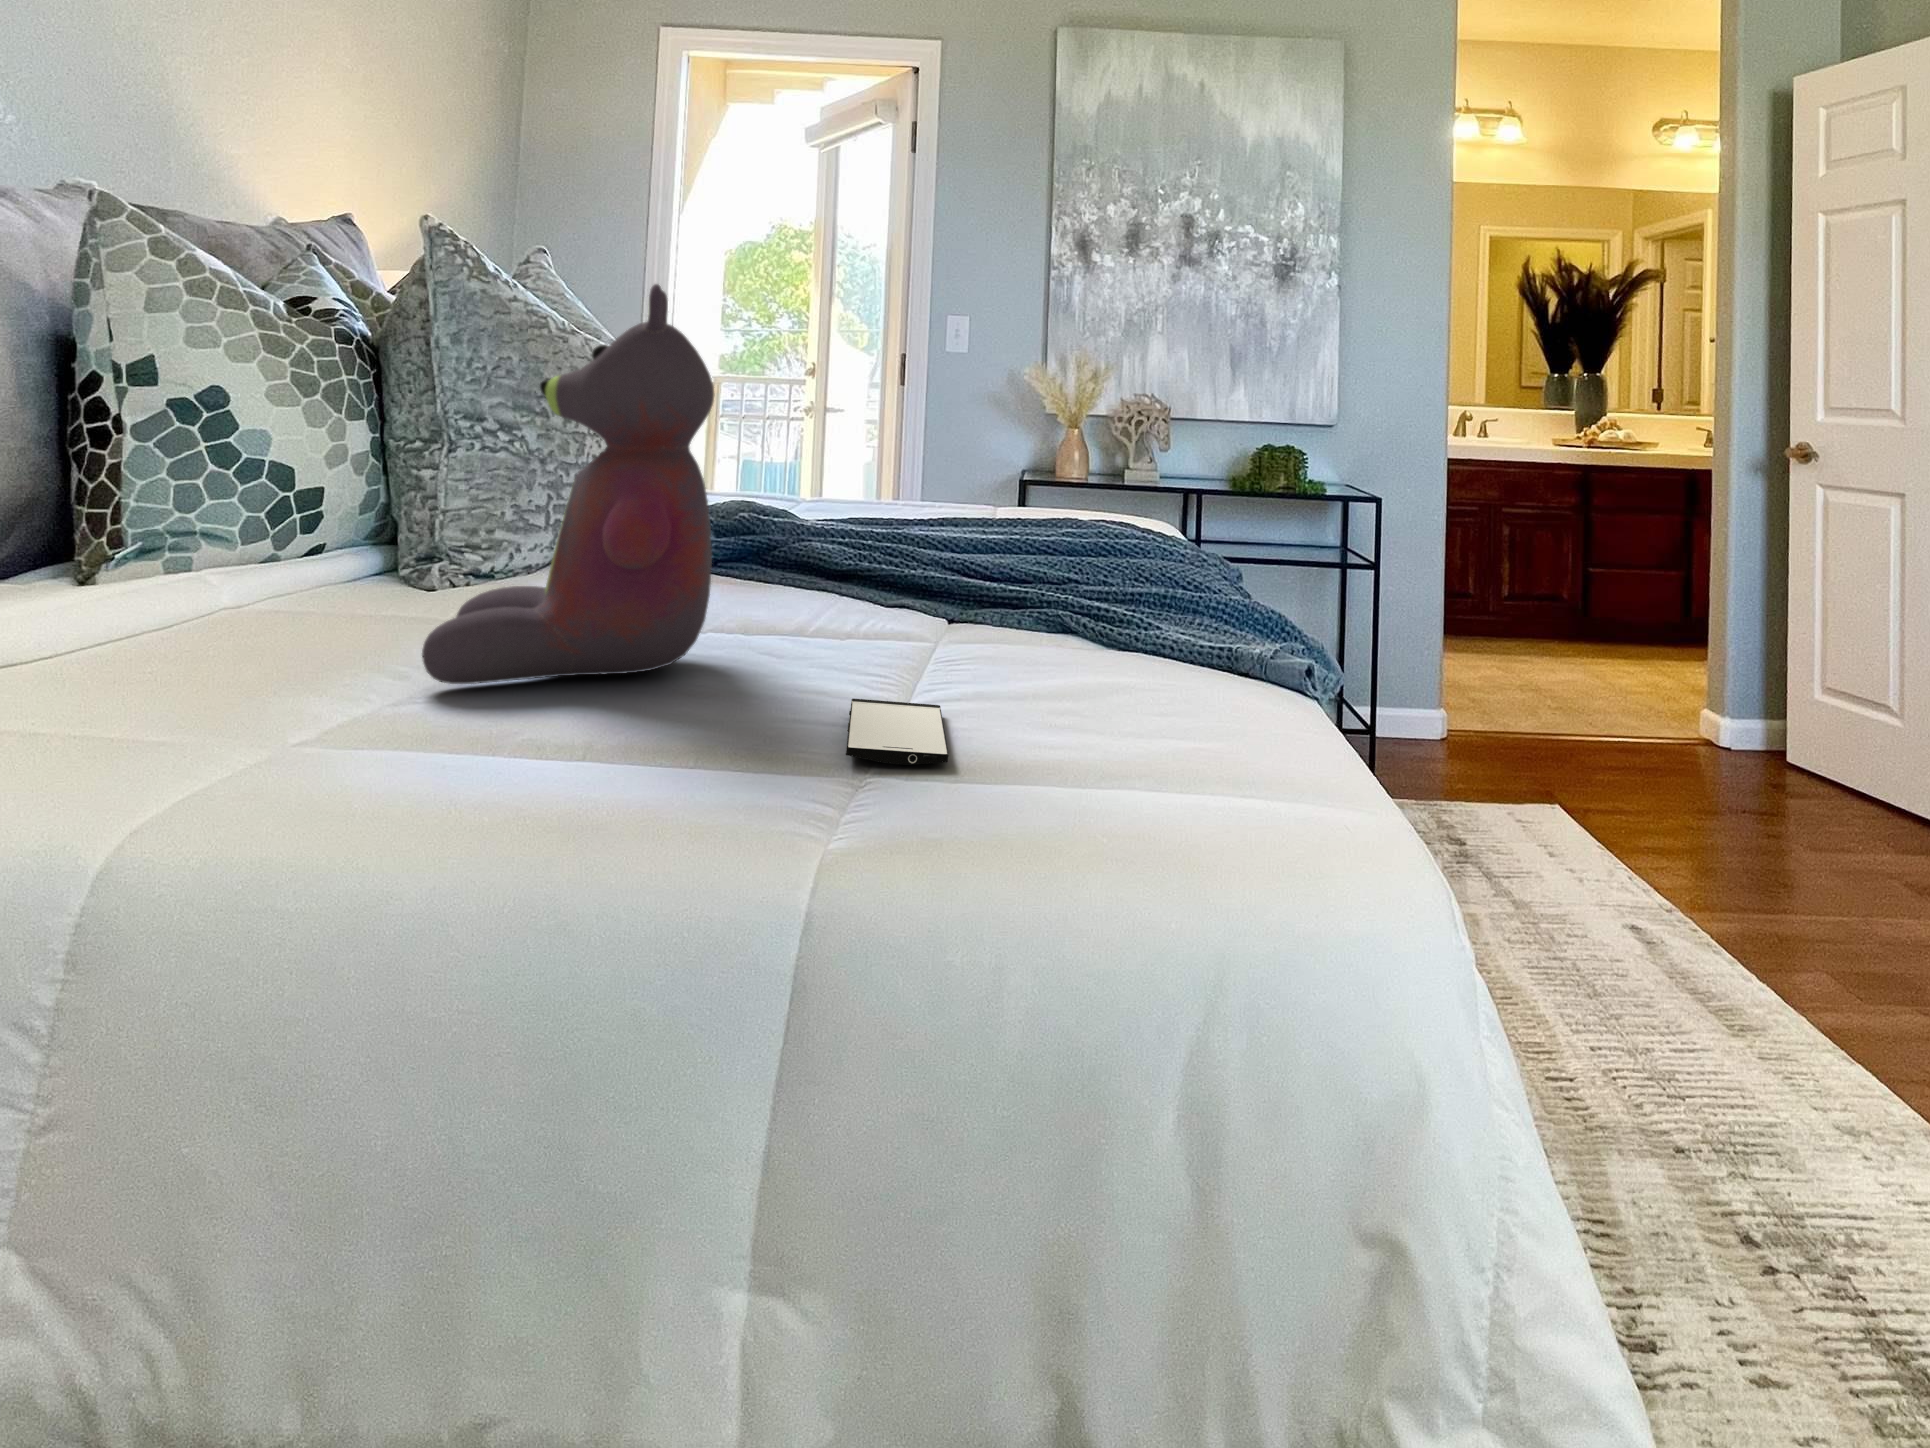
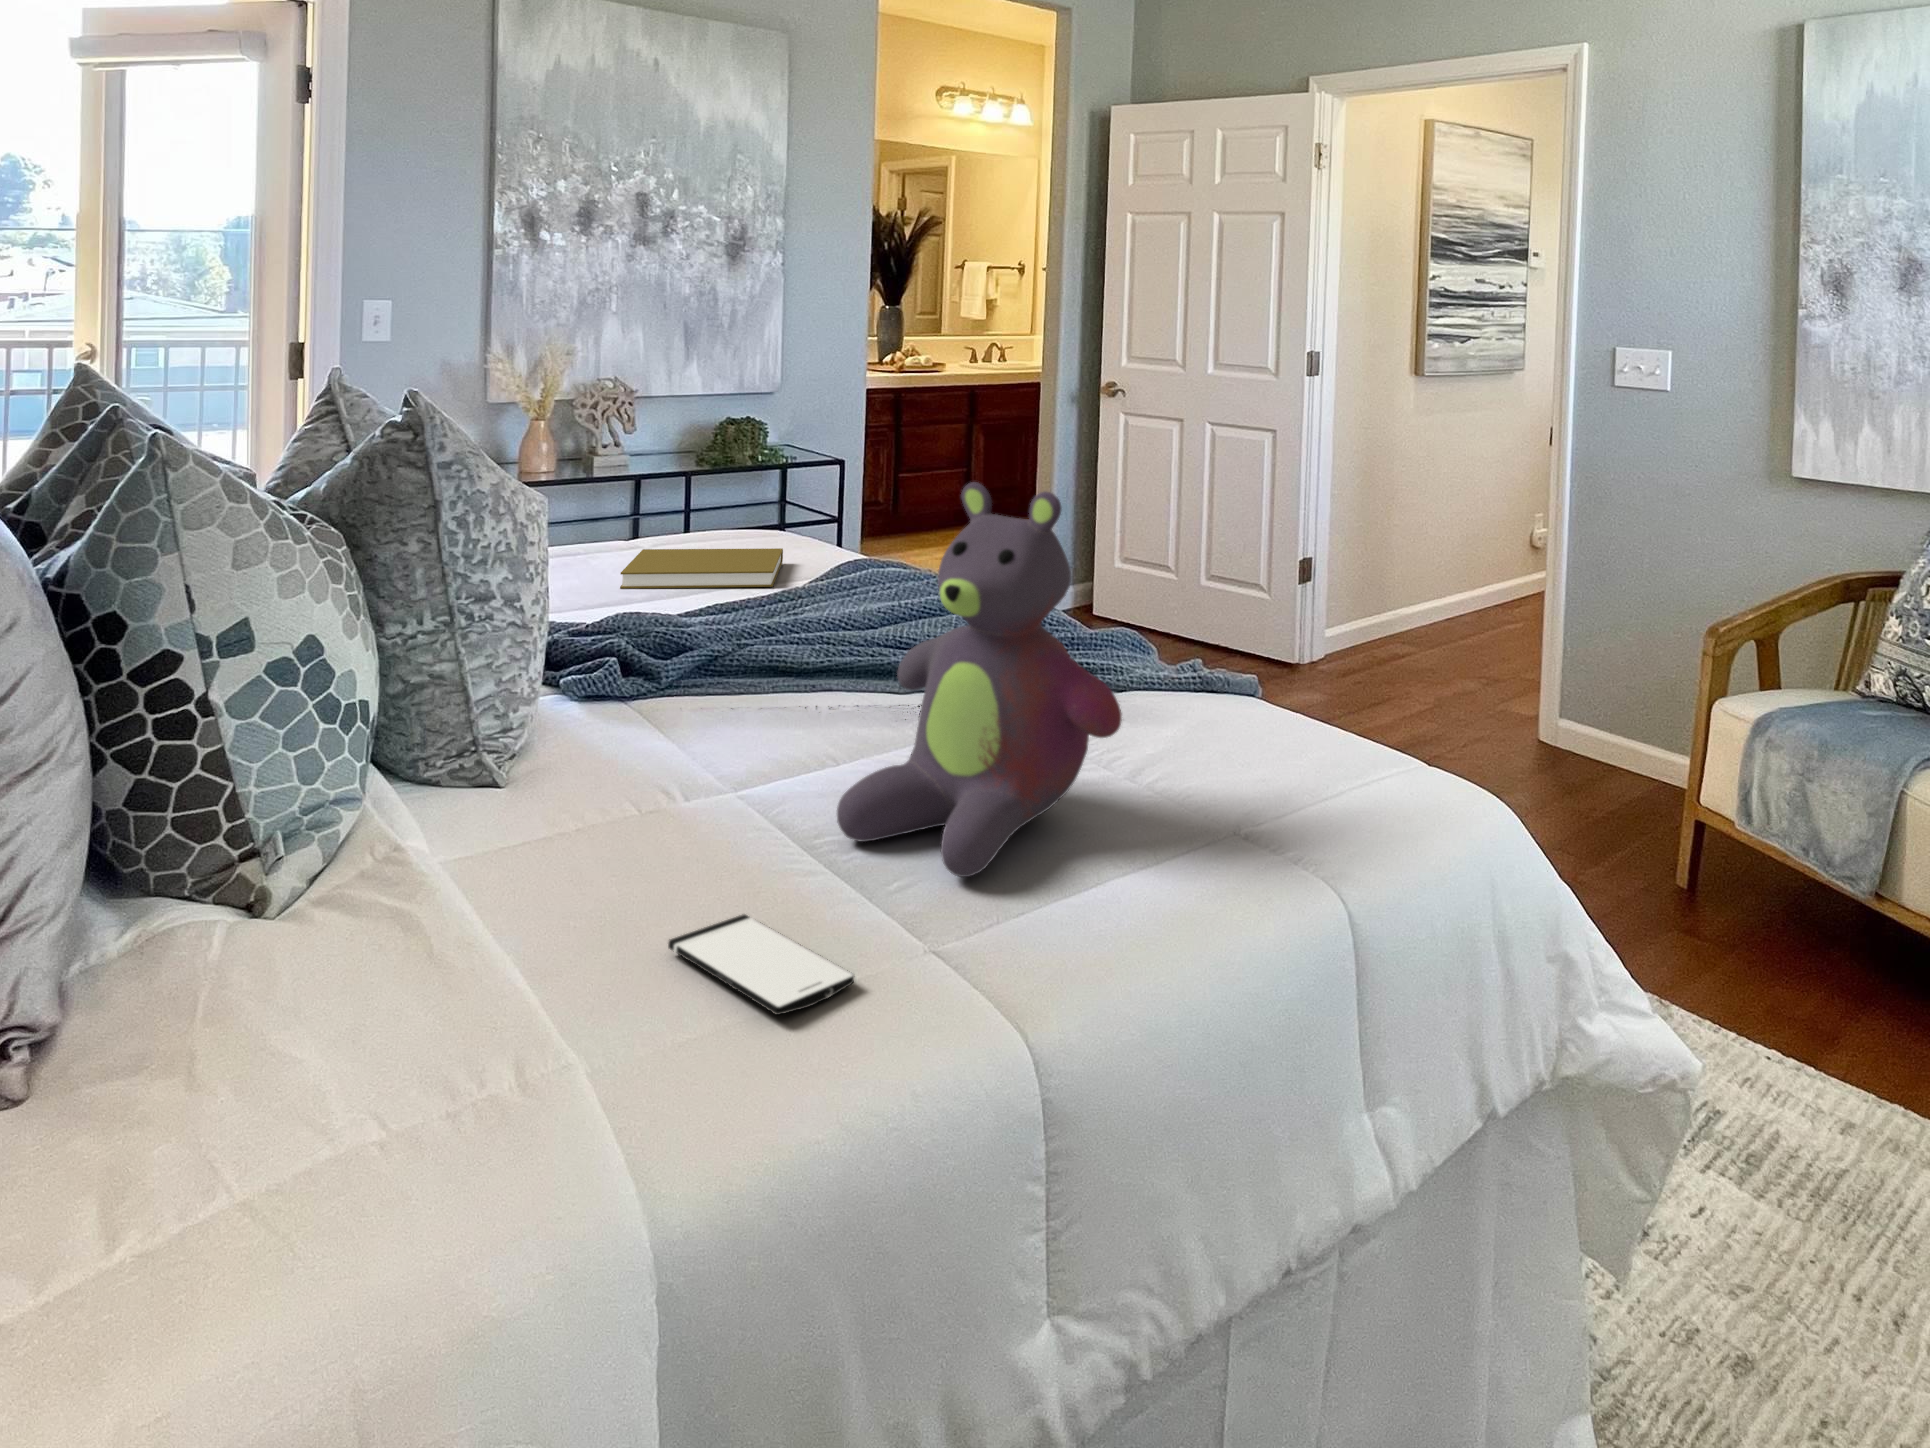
book: none [850,495,1034,529] -> present [620,548,783,588]
smartphone: present [846,699,948,765] -> present [668,914,854,1015]

